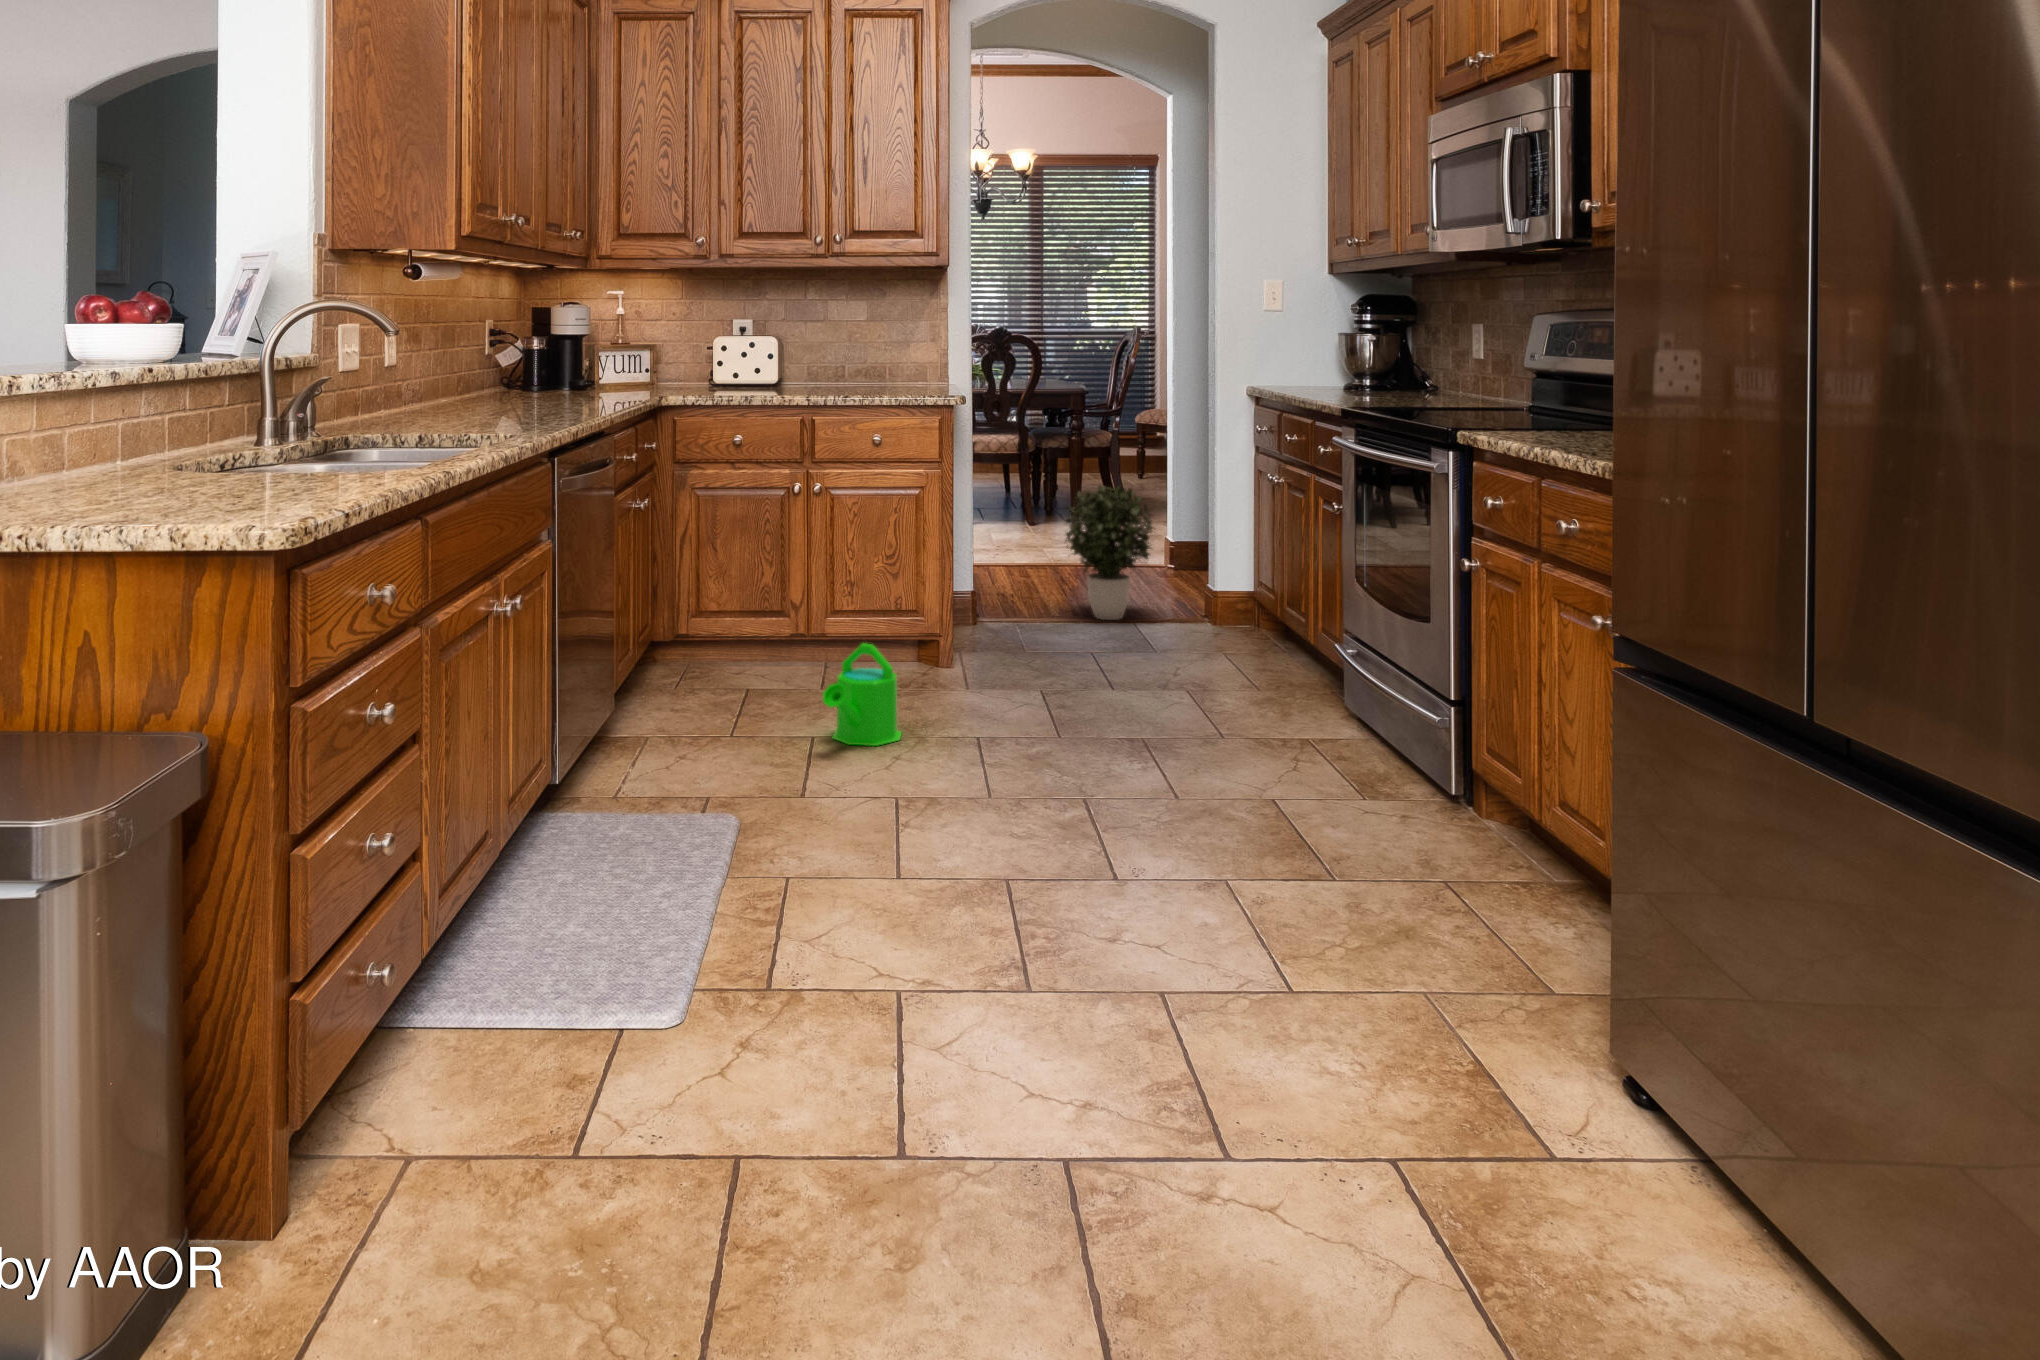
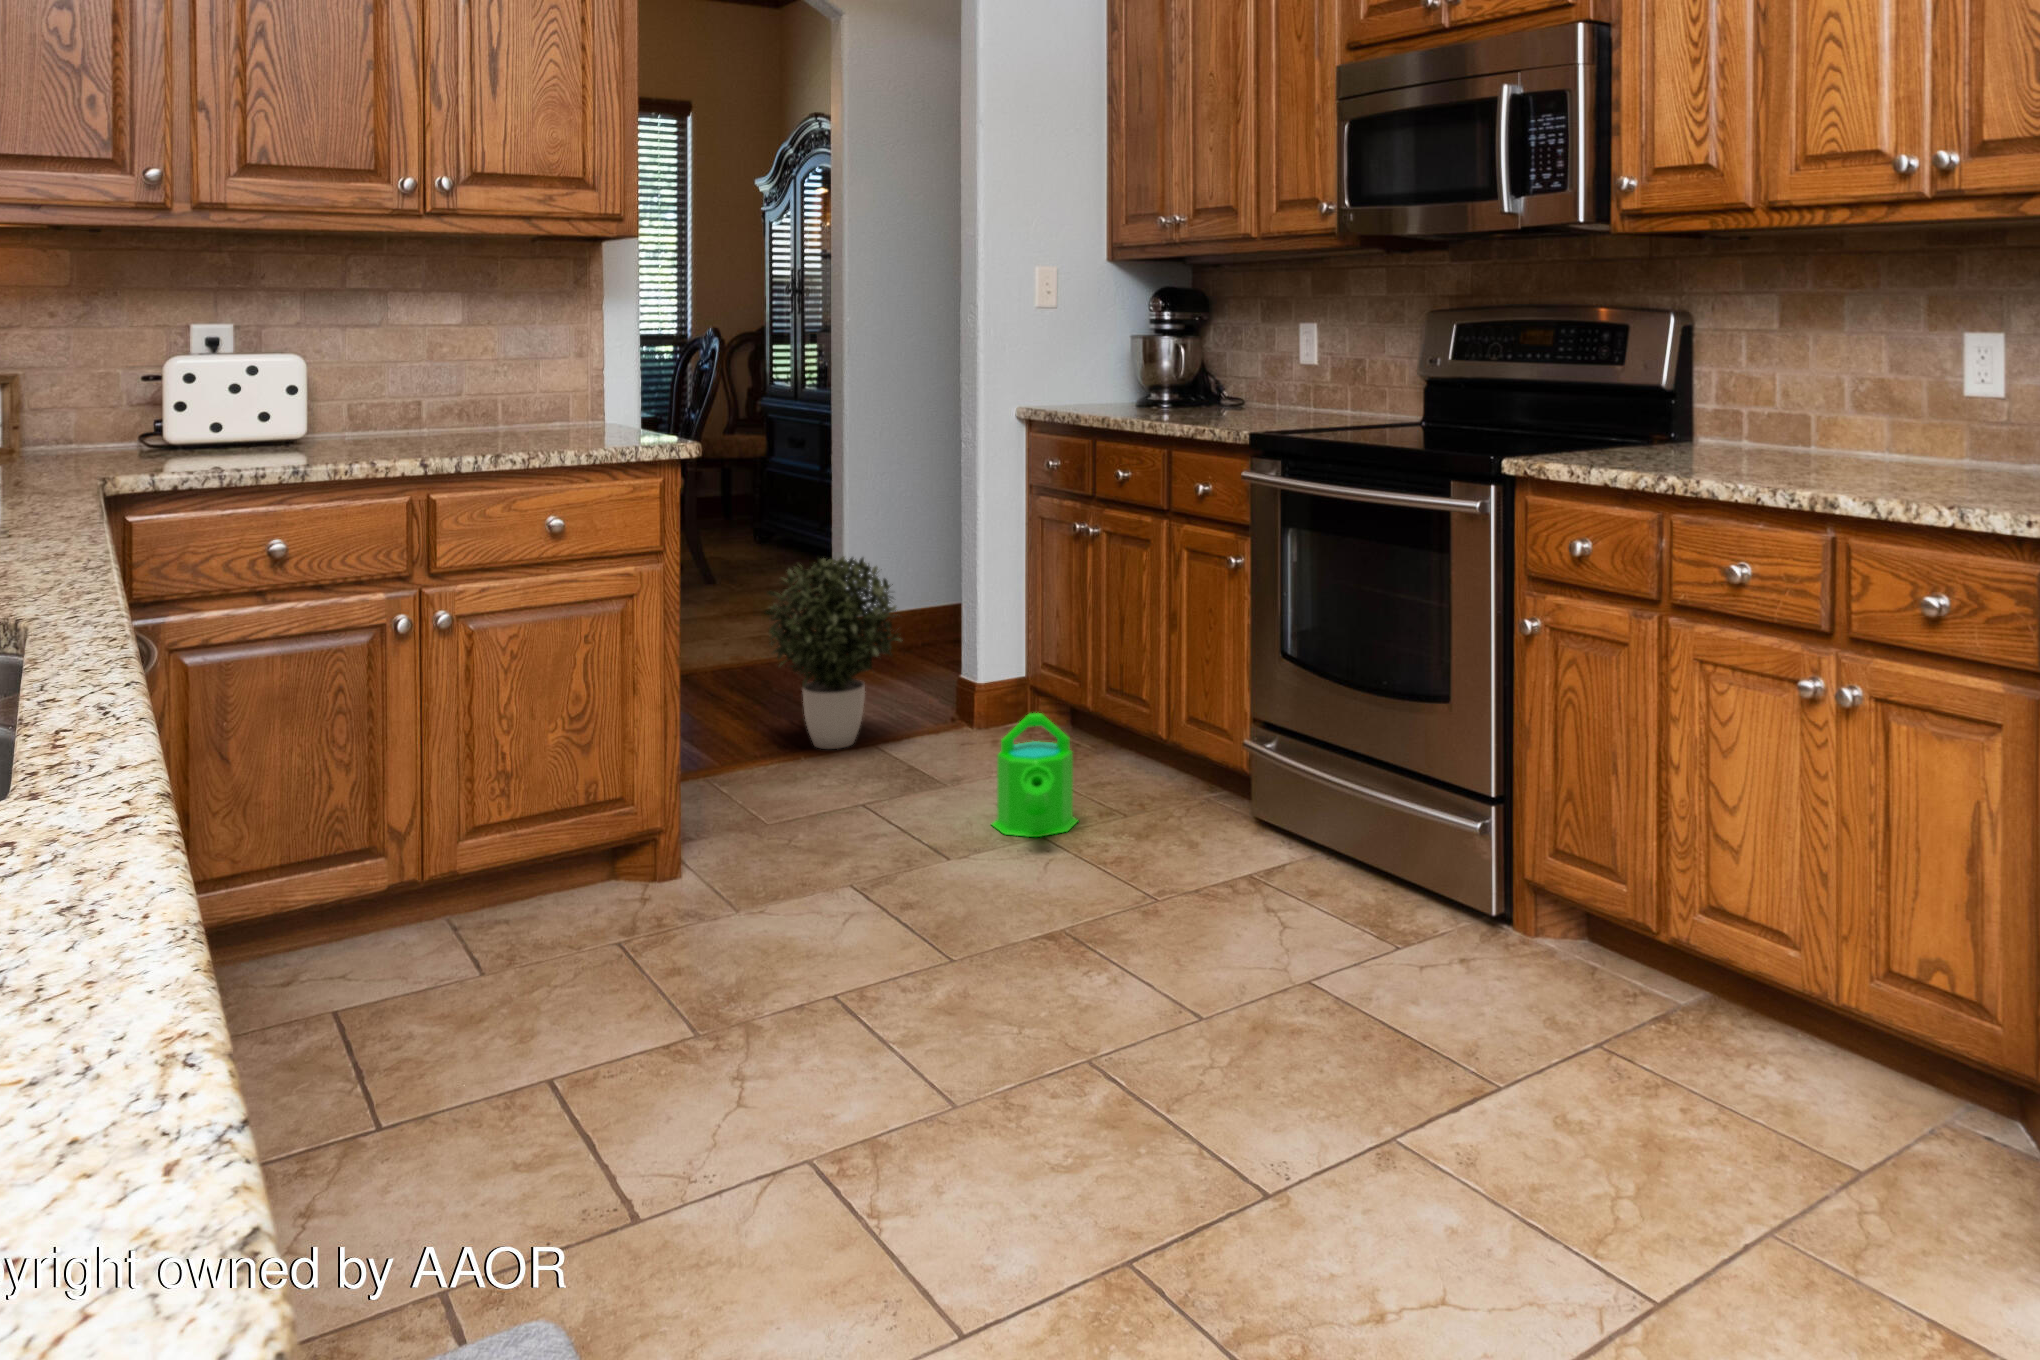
watering can: present [823,643,902,746] -> present [992,713,1078,837]

